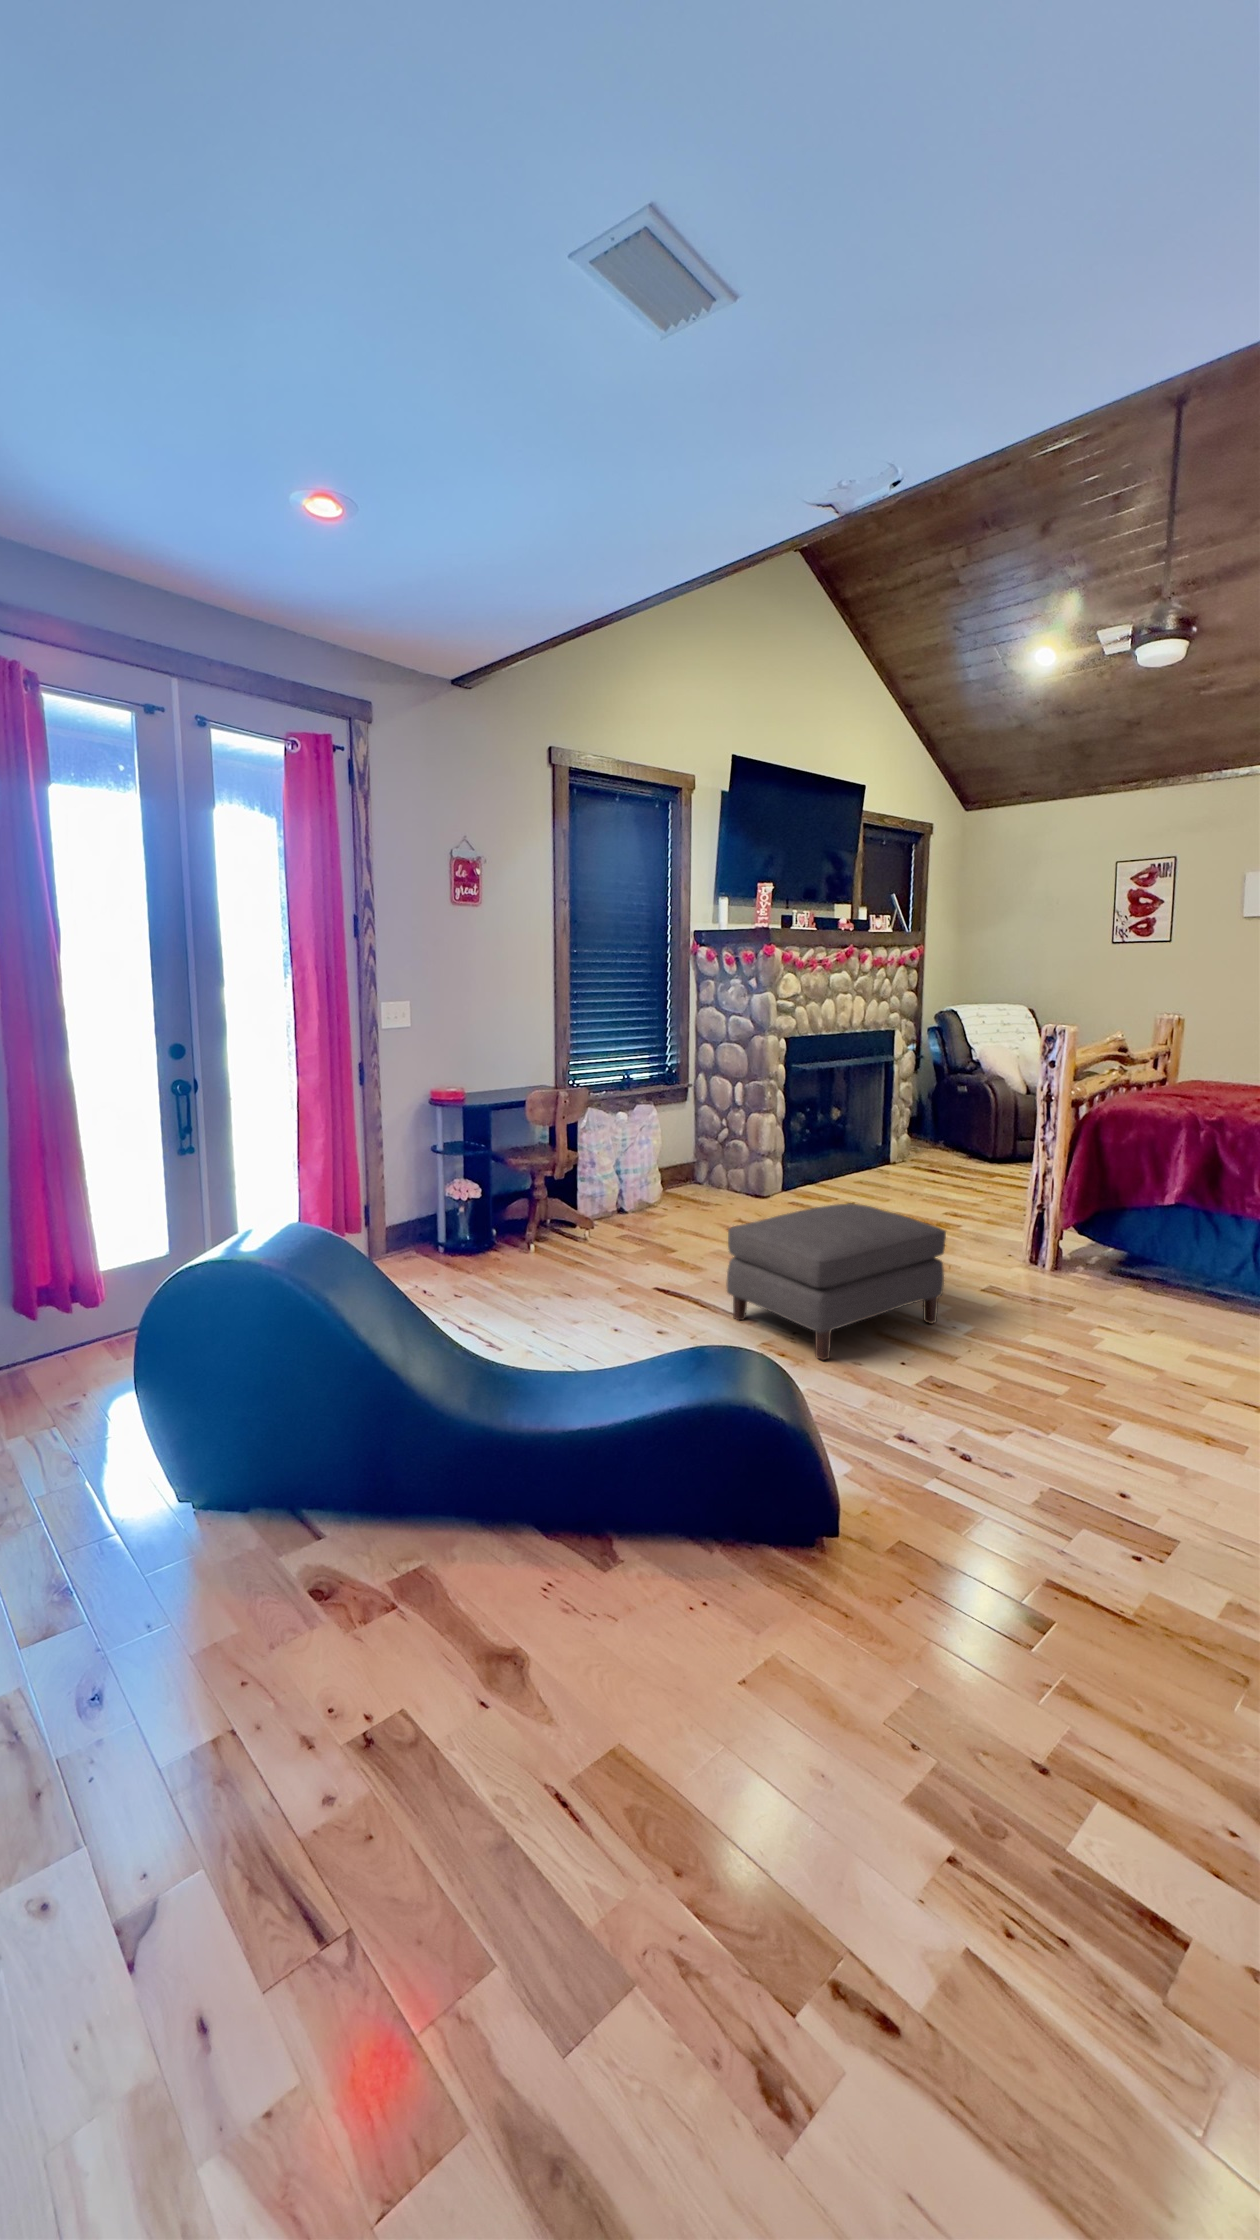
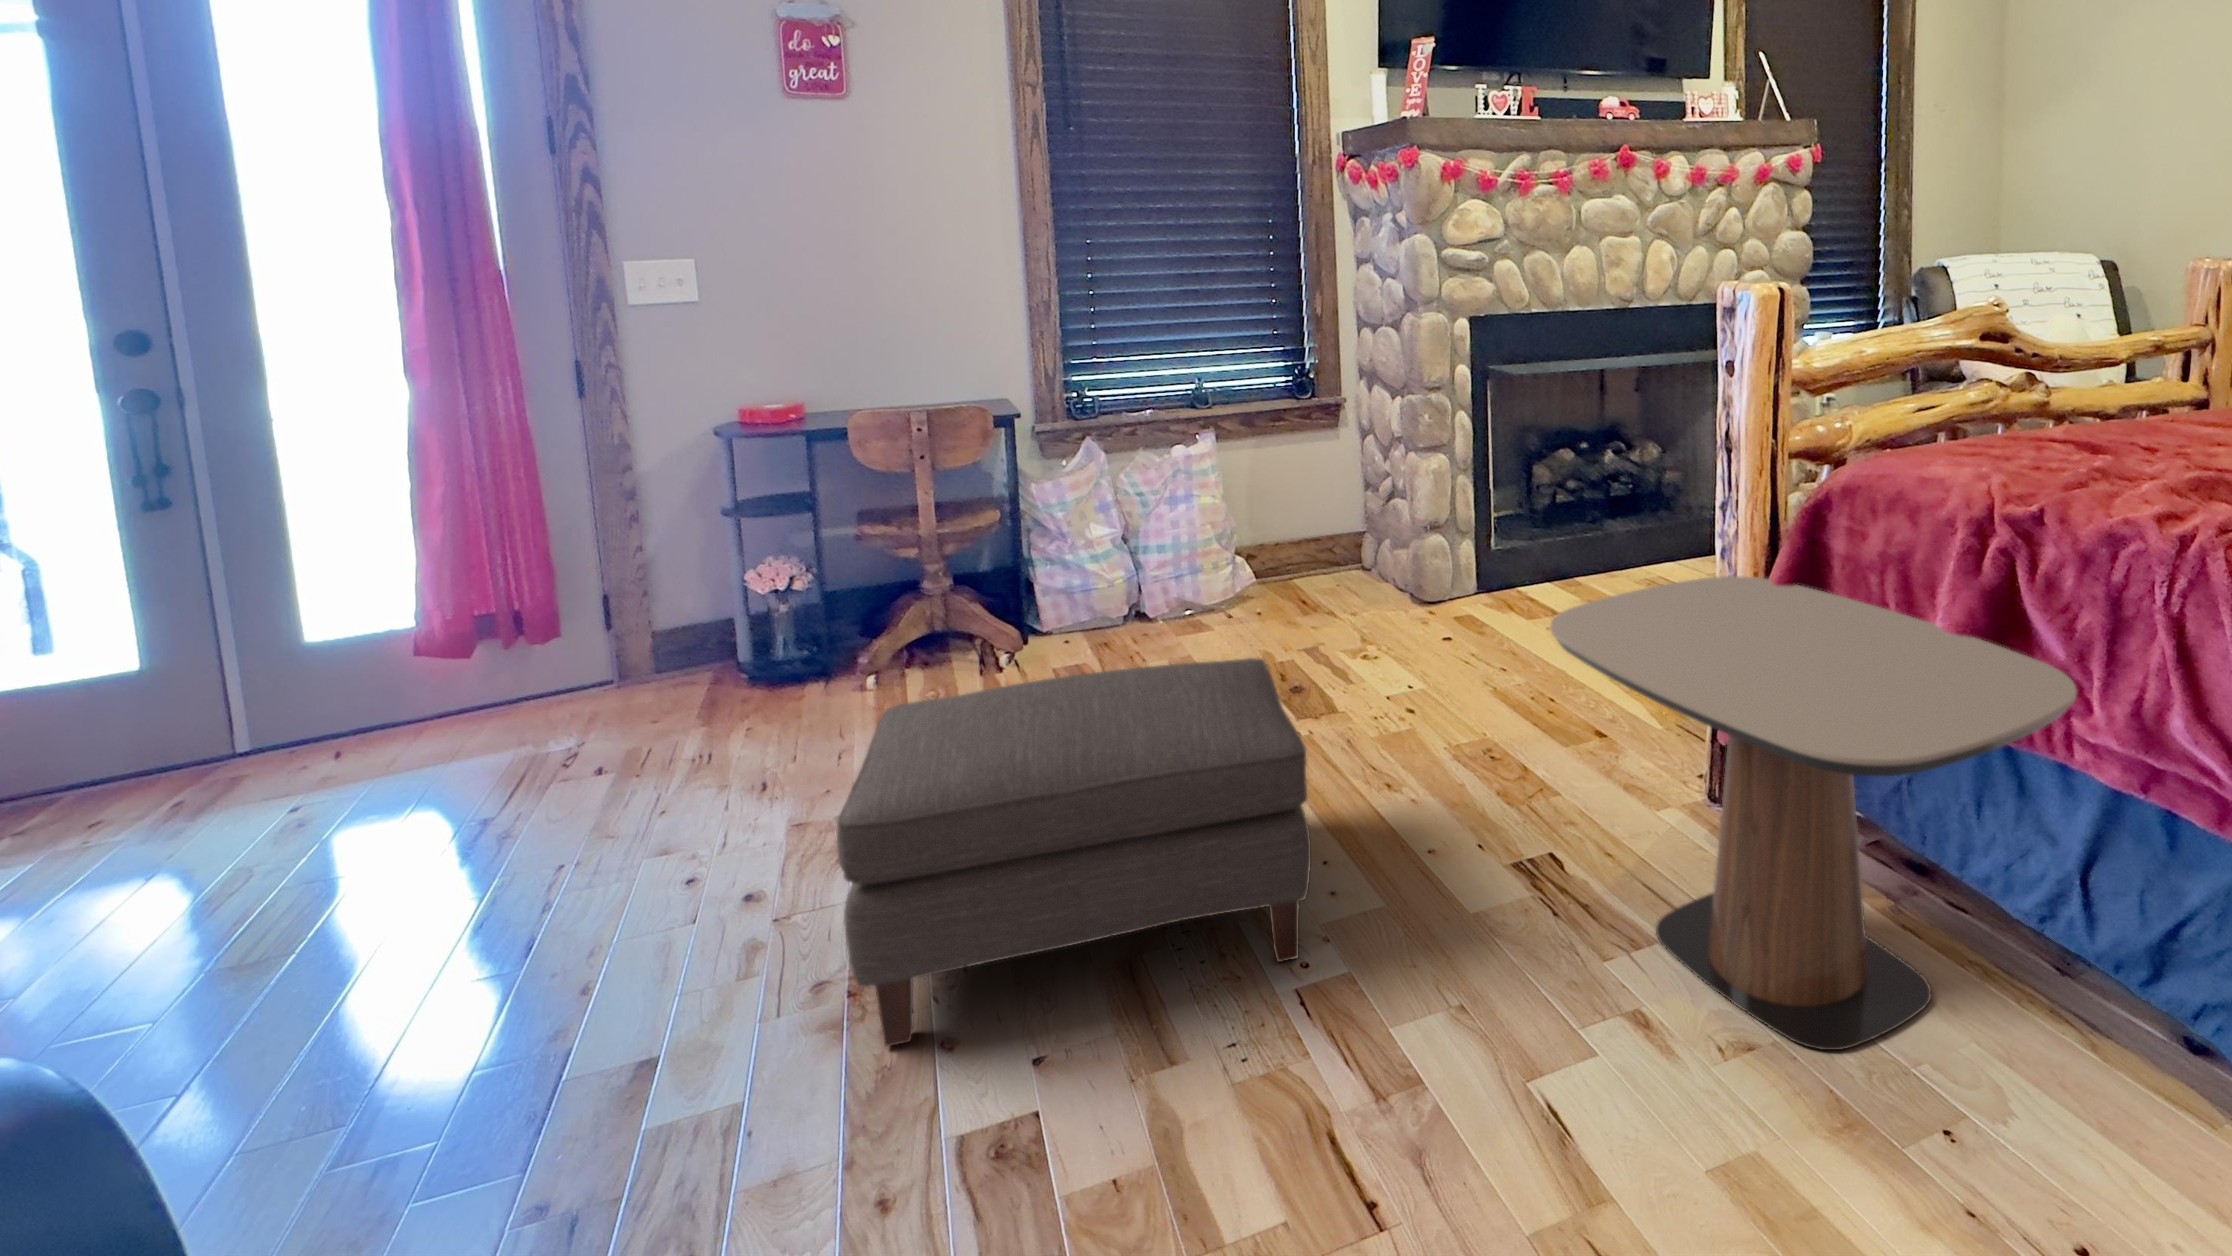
side table: none [1013,1157,1244,1327] -> present [1551,576,2076,1050]

